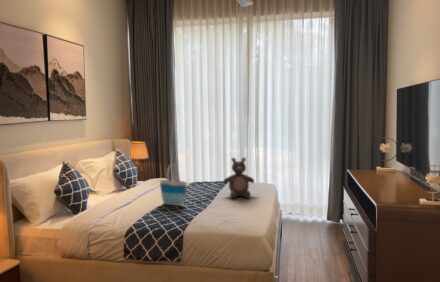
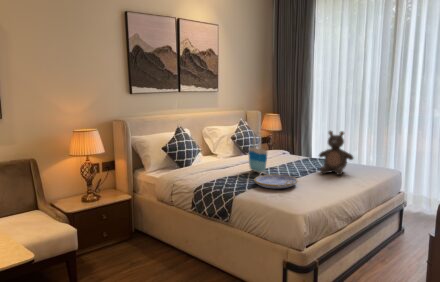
serving tray: none [187,203,230,219] -> present [254,172,298,189]

